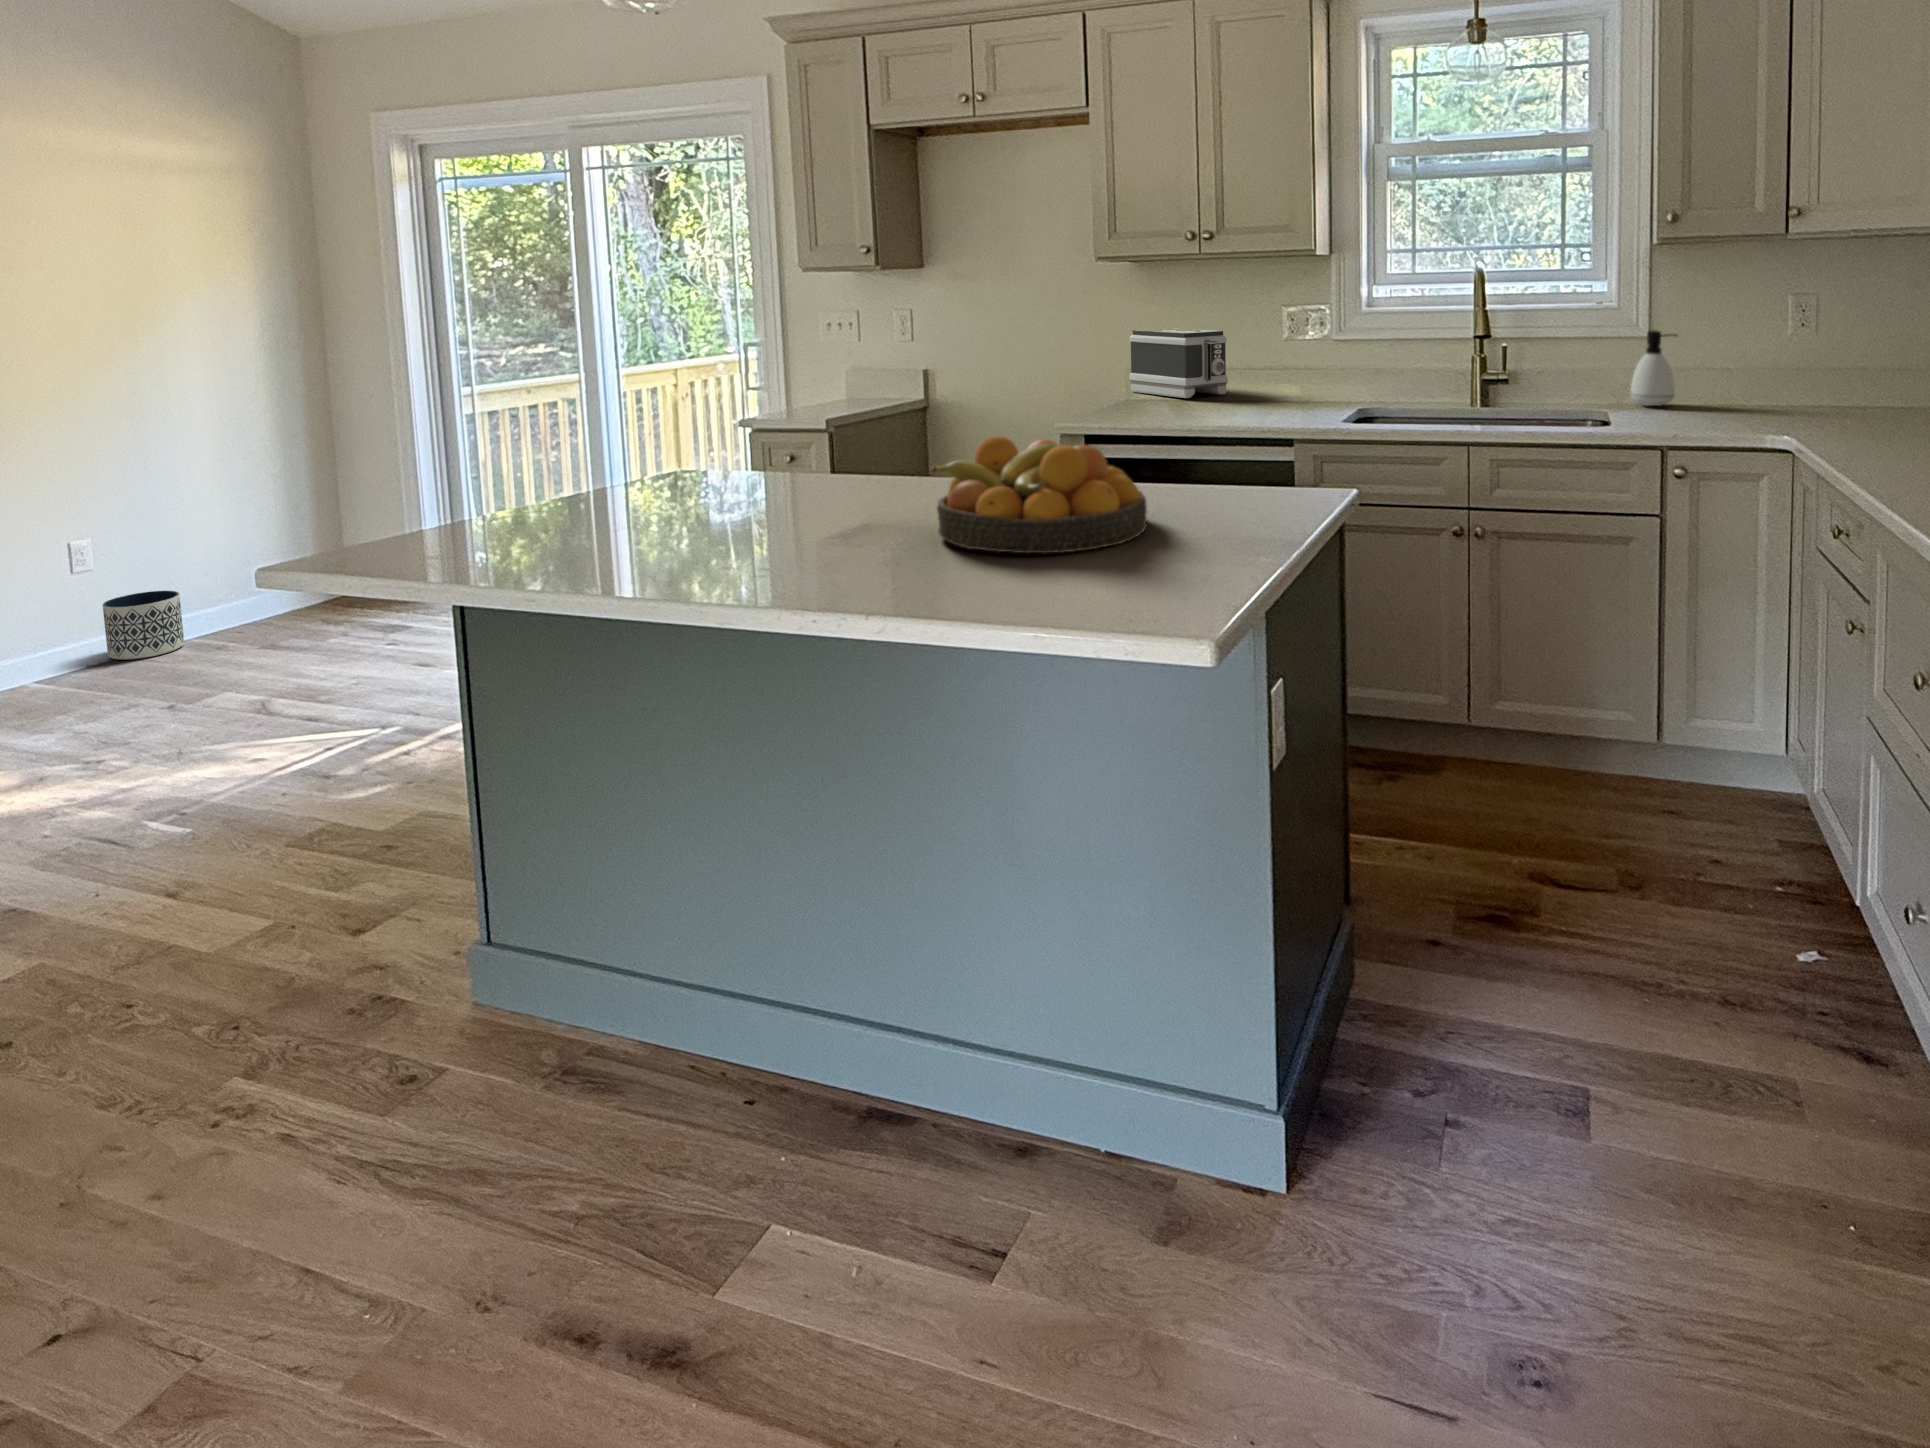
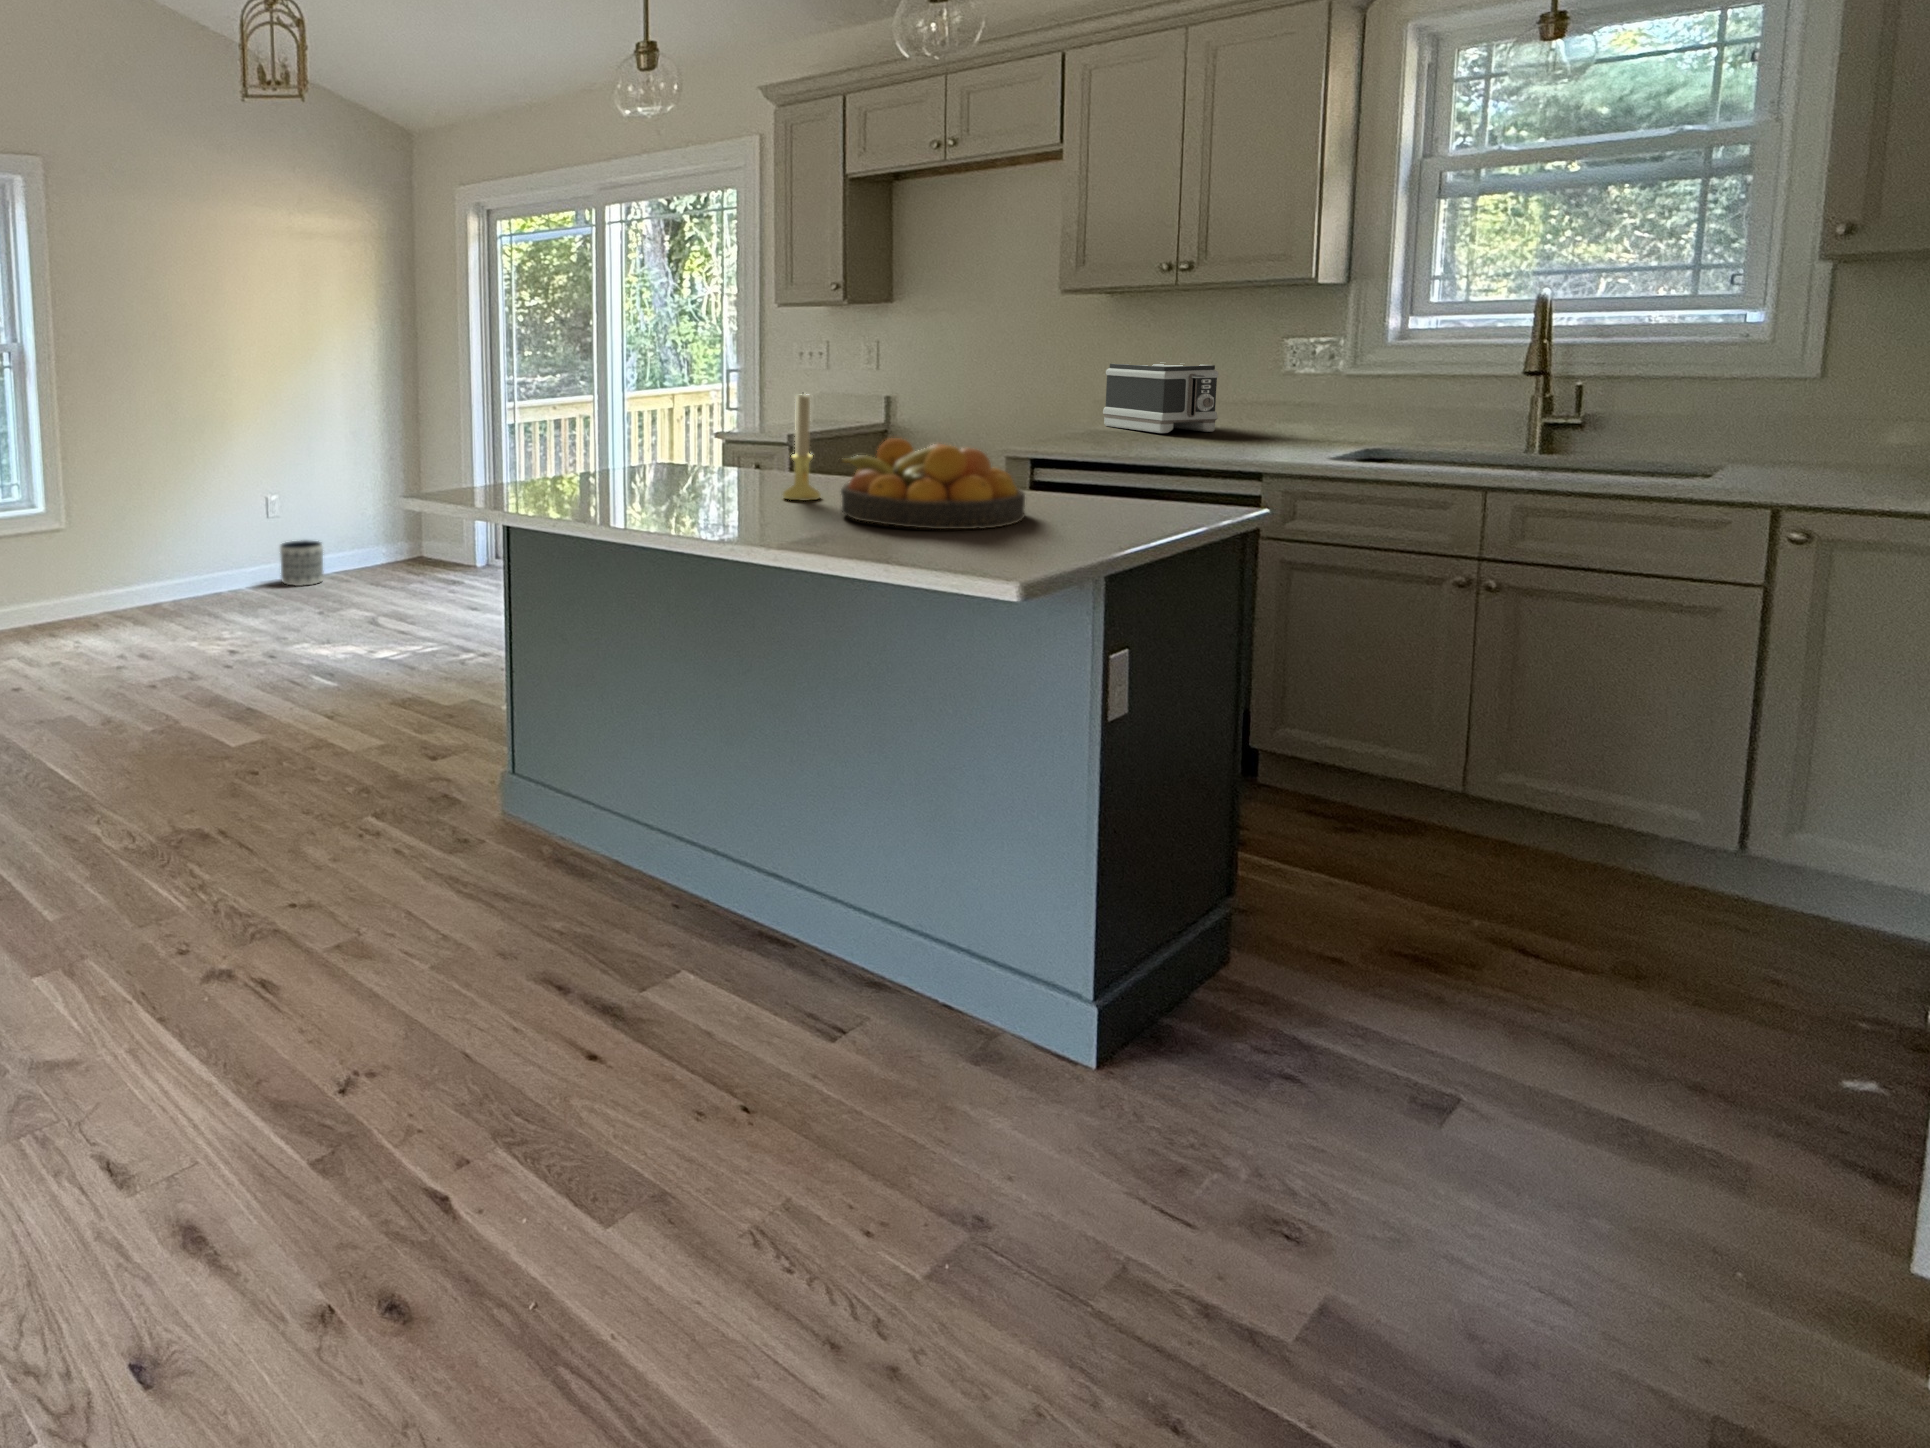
soap dispenser: present [1630,330,1677,406] -> none [1793,371,1881,466]
candle holder: none [854,378,902,519] -> present [783,394,820,500]

